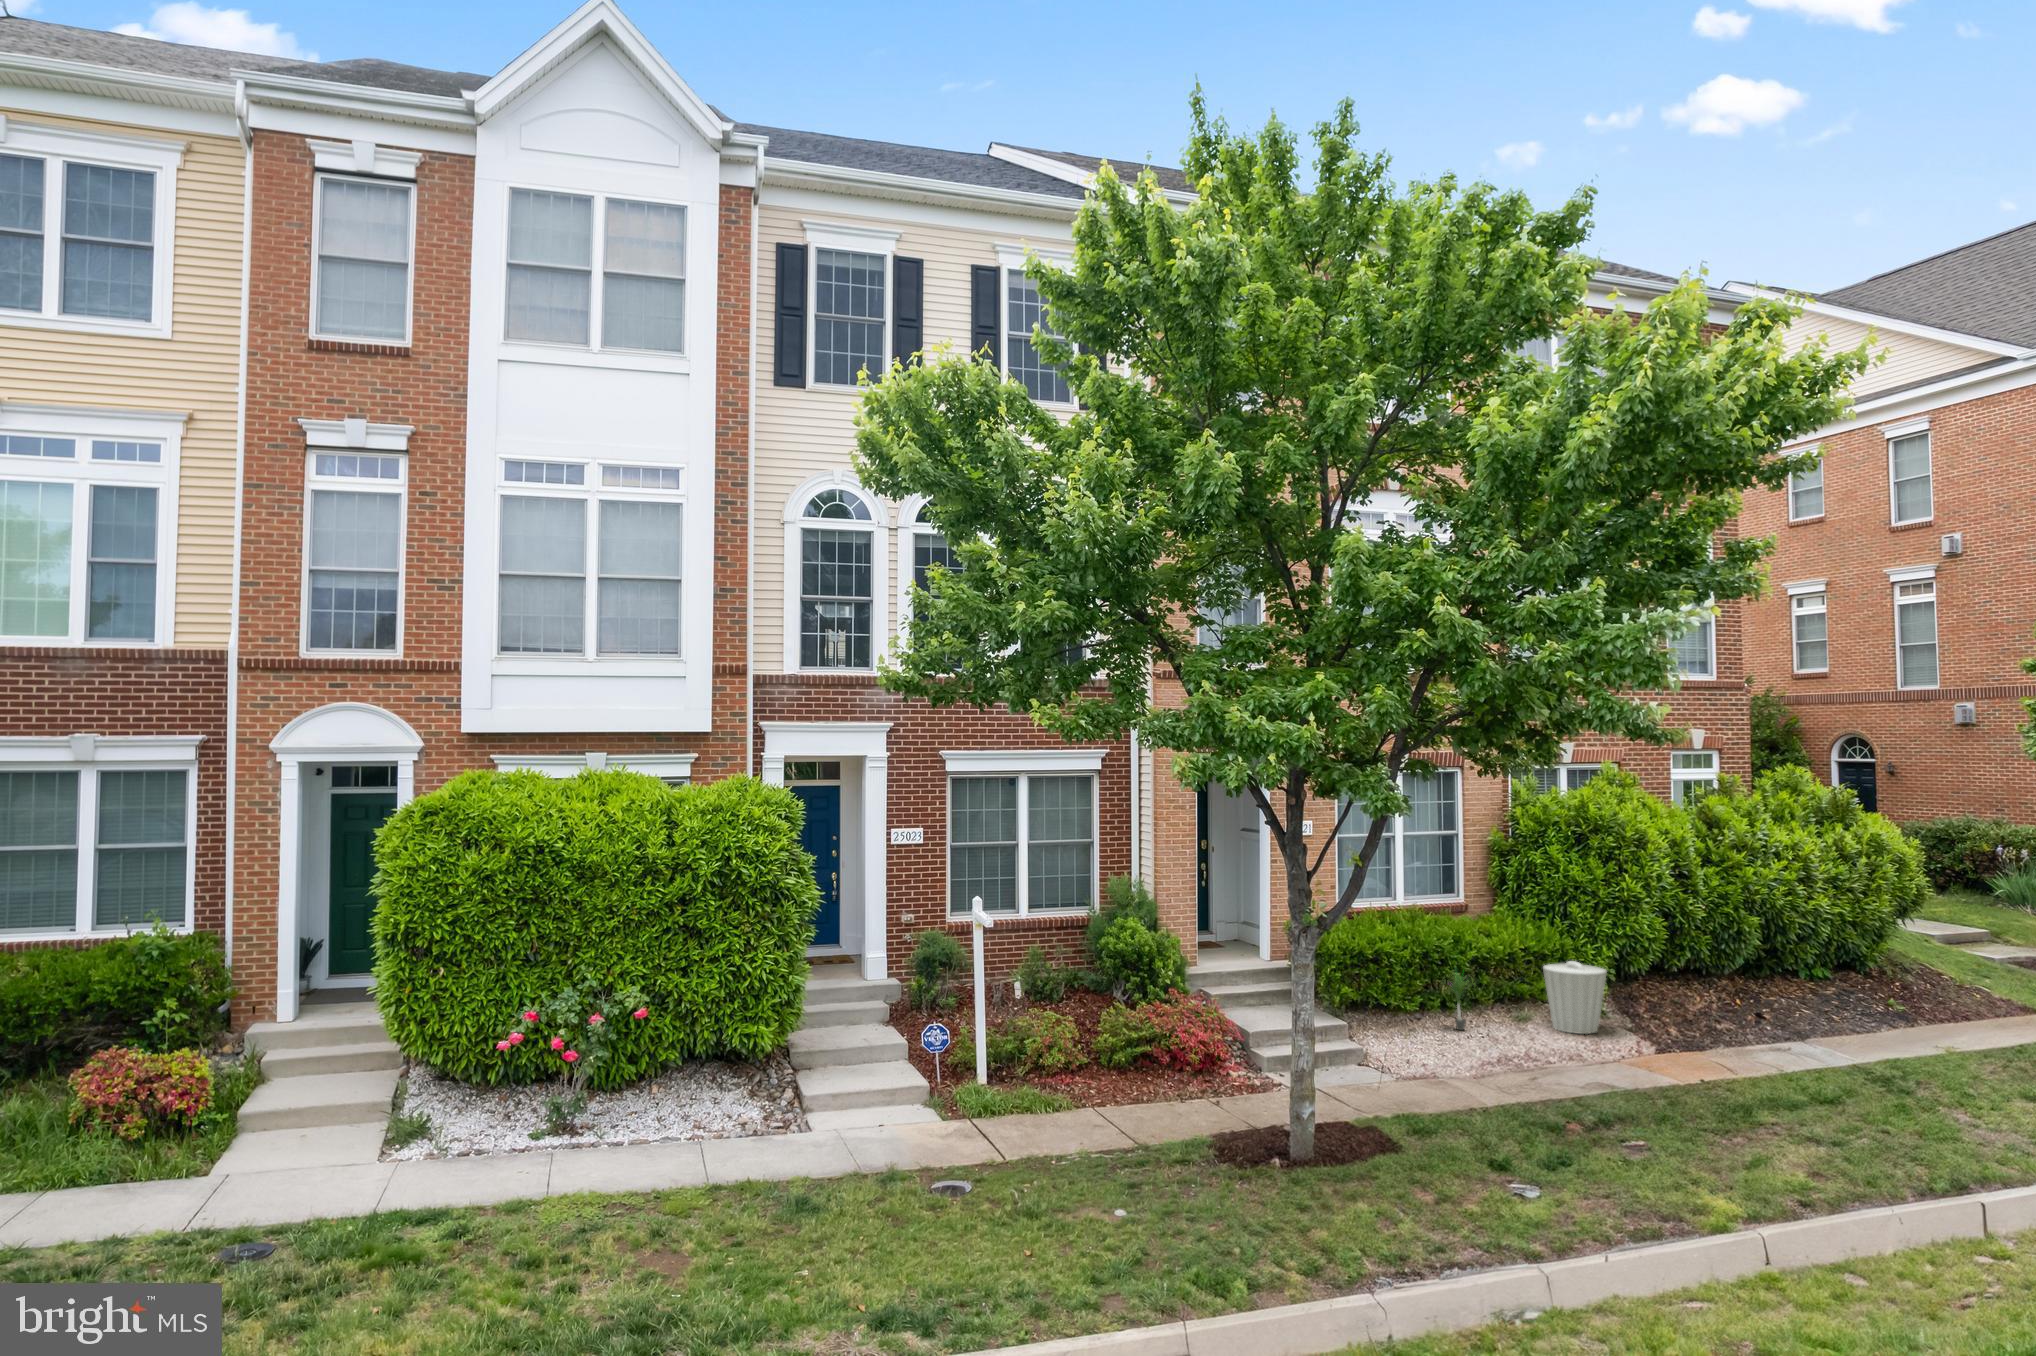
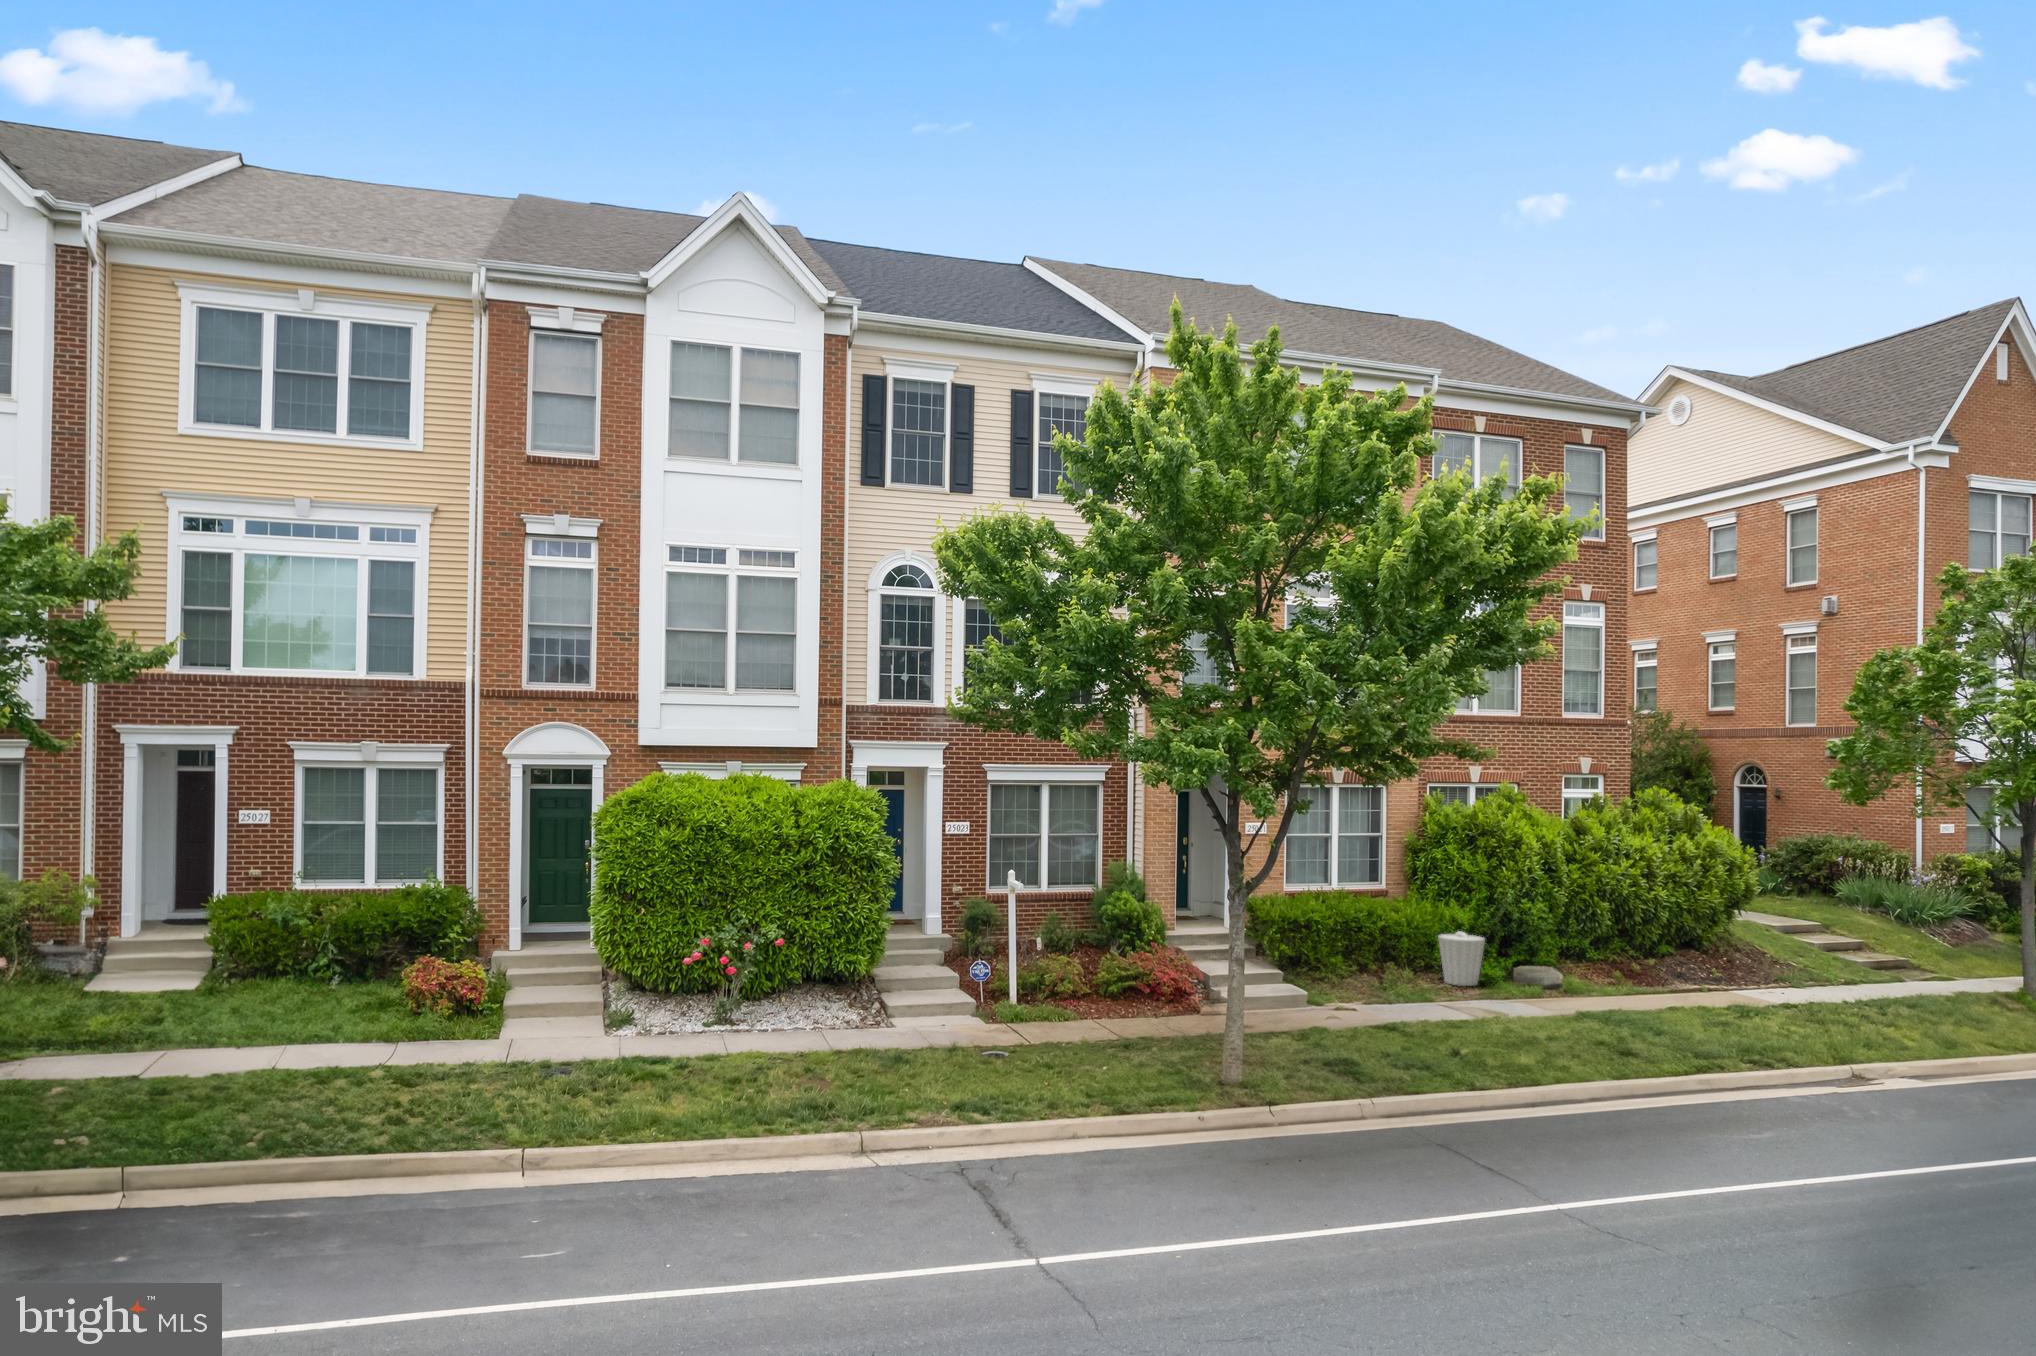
potted plant: present [1450,973,1467,1030] -> none [1356,932,1388,981]

